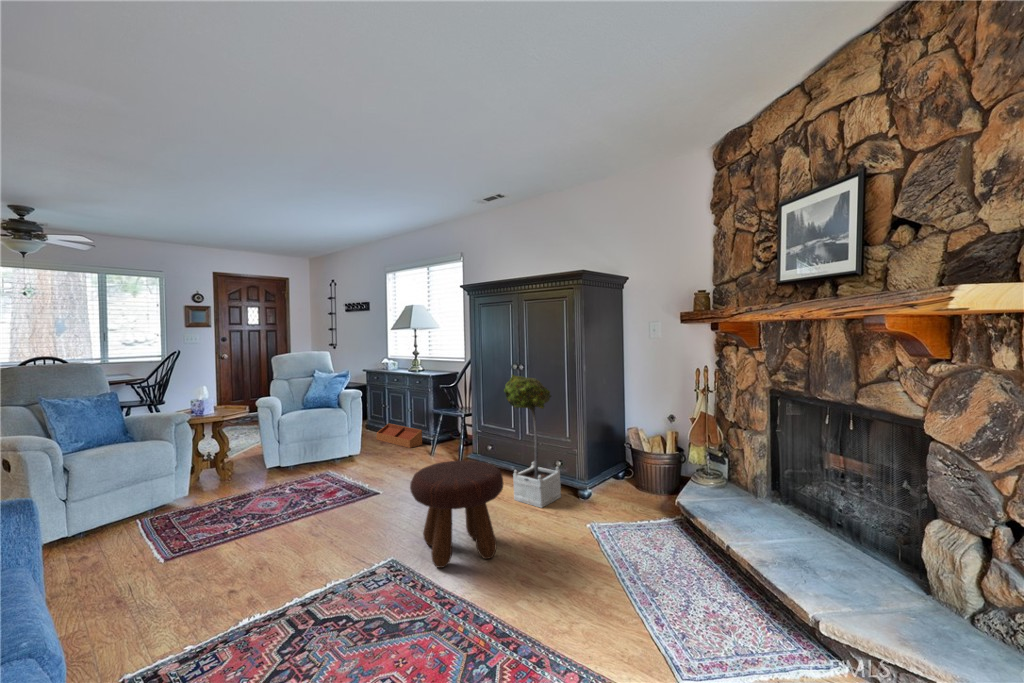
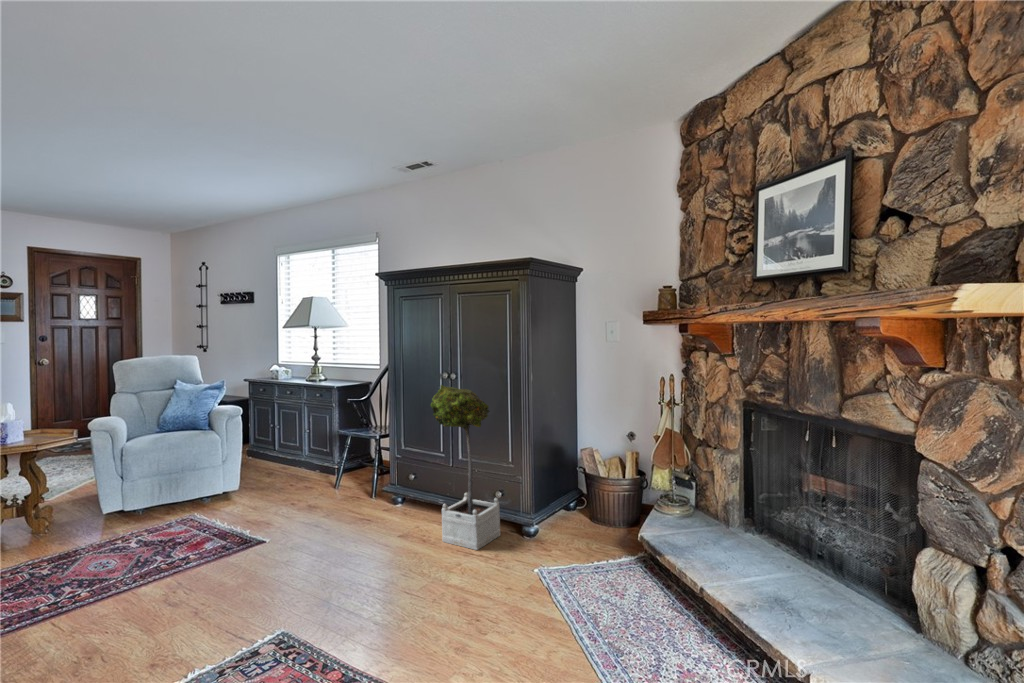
storage bin: present [377,423,422,448] -> none [261,448,322,479]
footstool: present [410,460,503,568] -> none [309,496,432,638]

